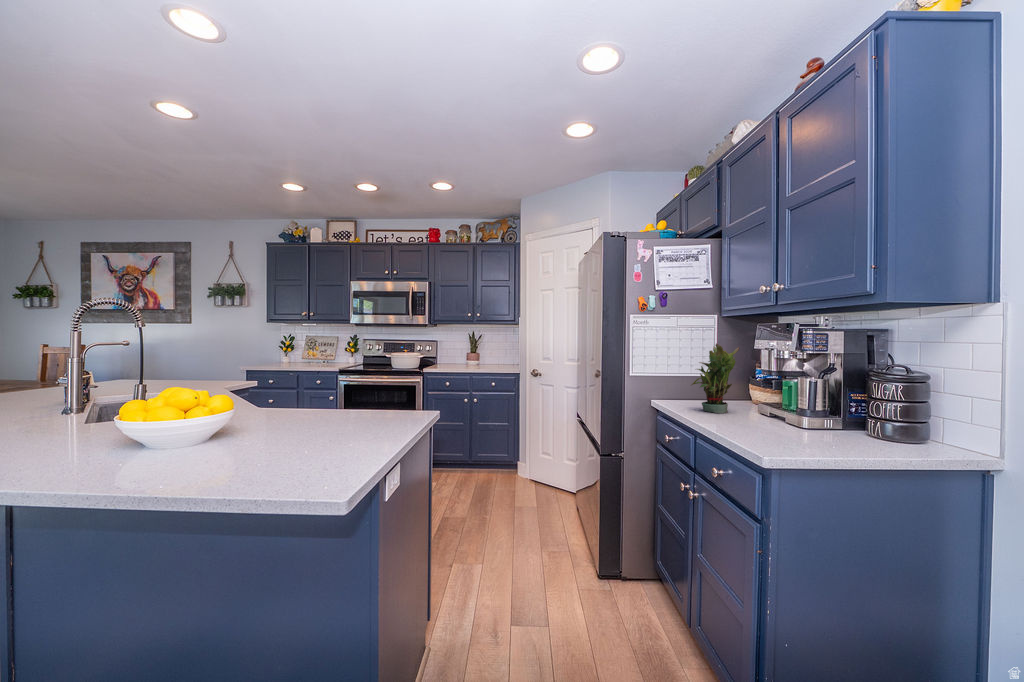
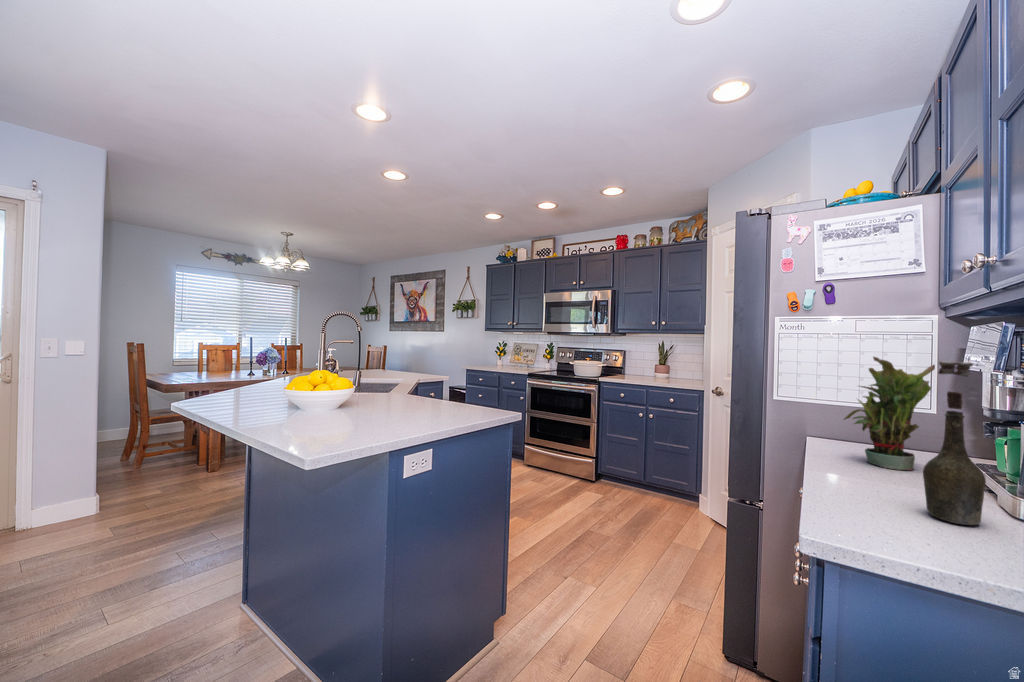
bottle: none [770,346,799,436] -> present [923,361,986,525]

